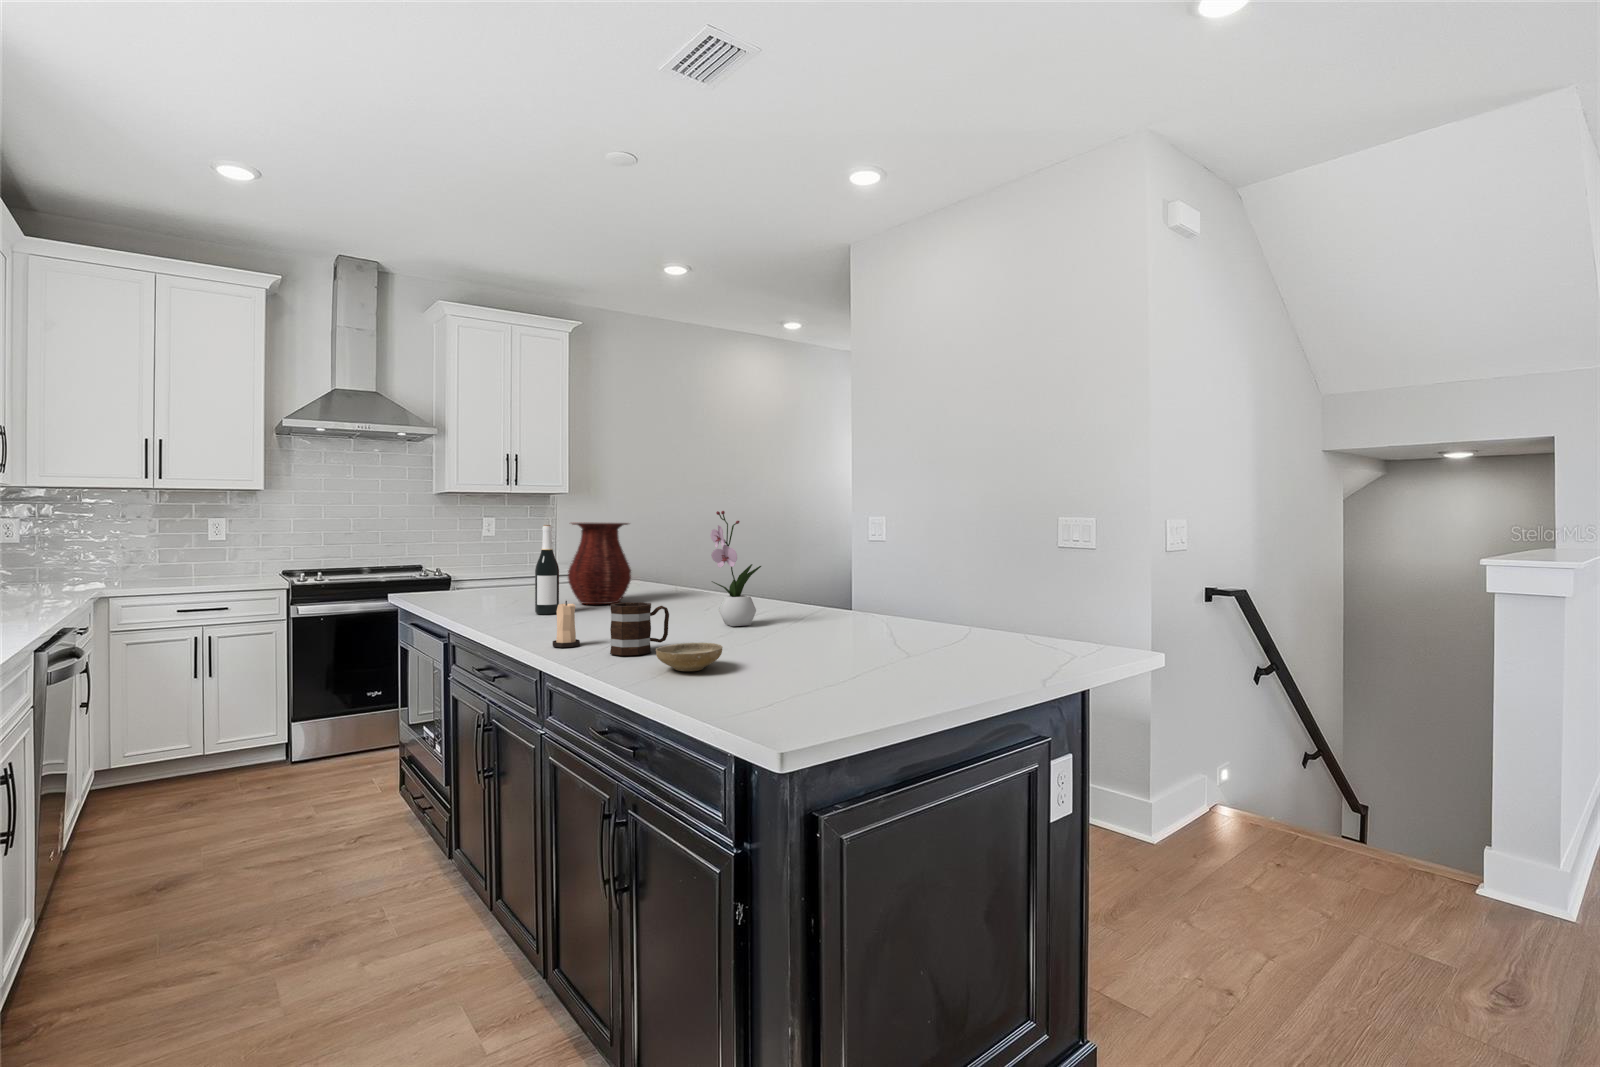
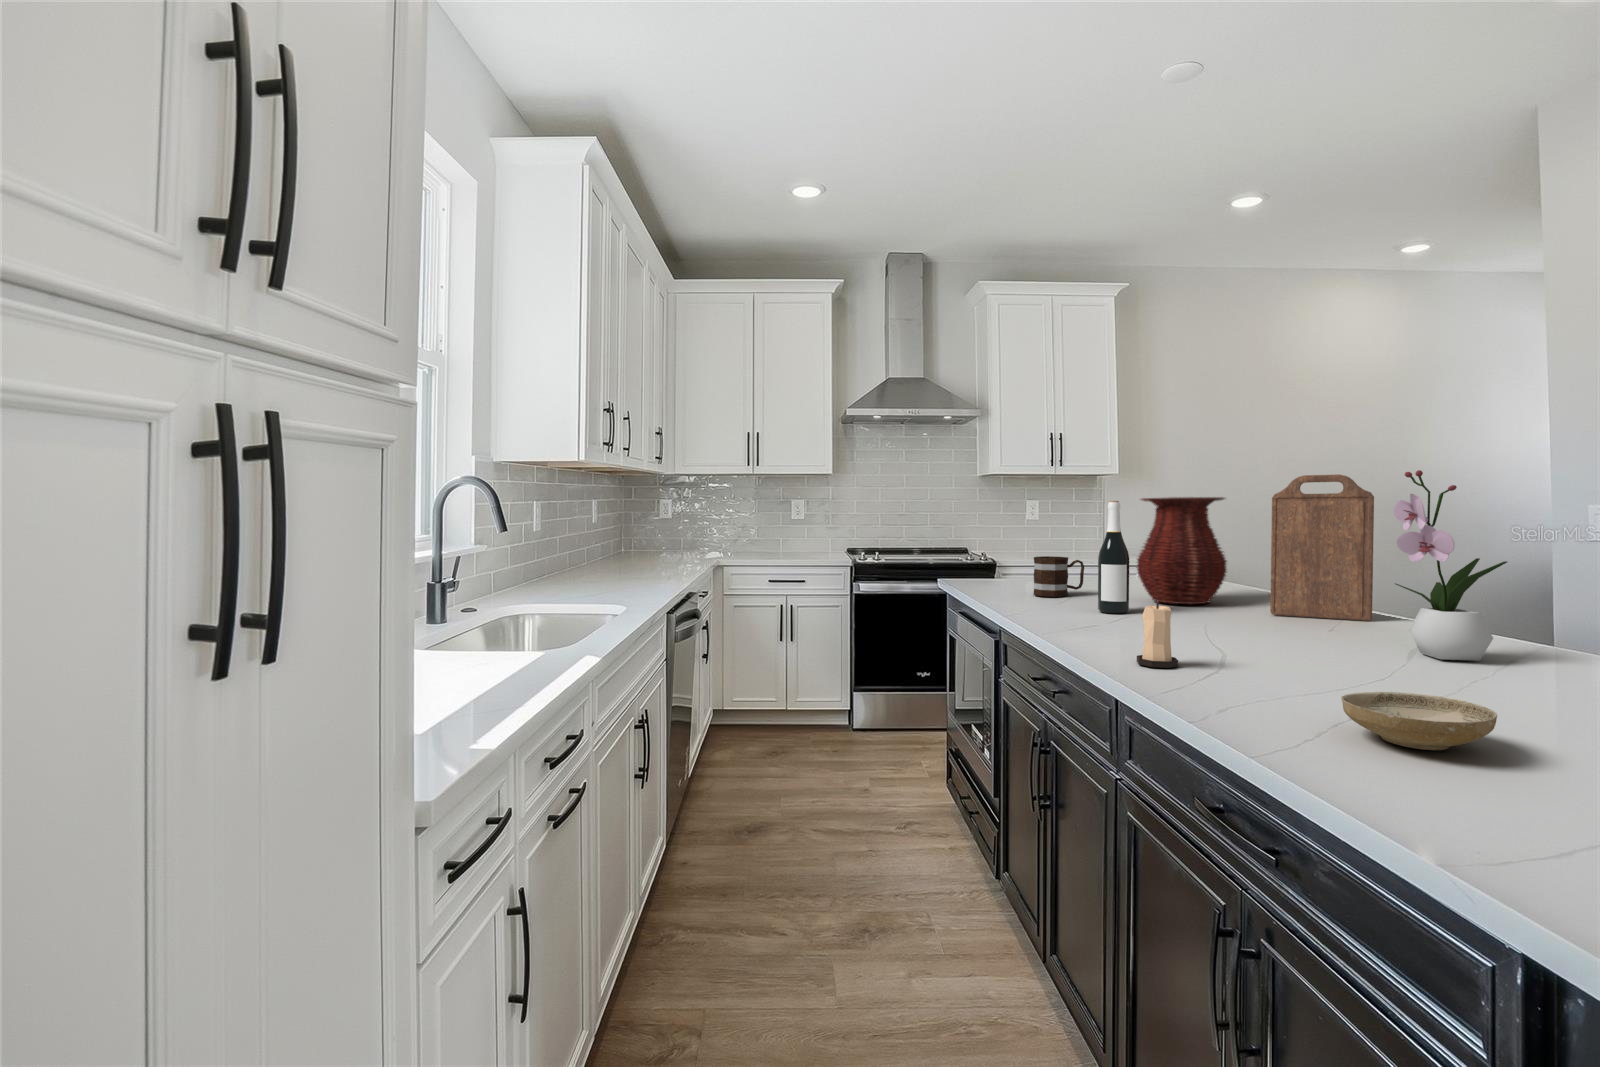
cutting board: none [656,509,713,607] -> present [1270,474,1374,621]
mug: present [610,602,669,655] -> present [1033,556,1084,597]

